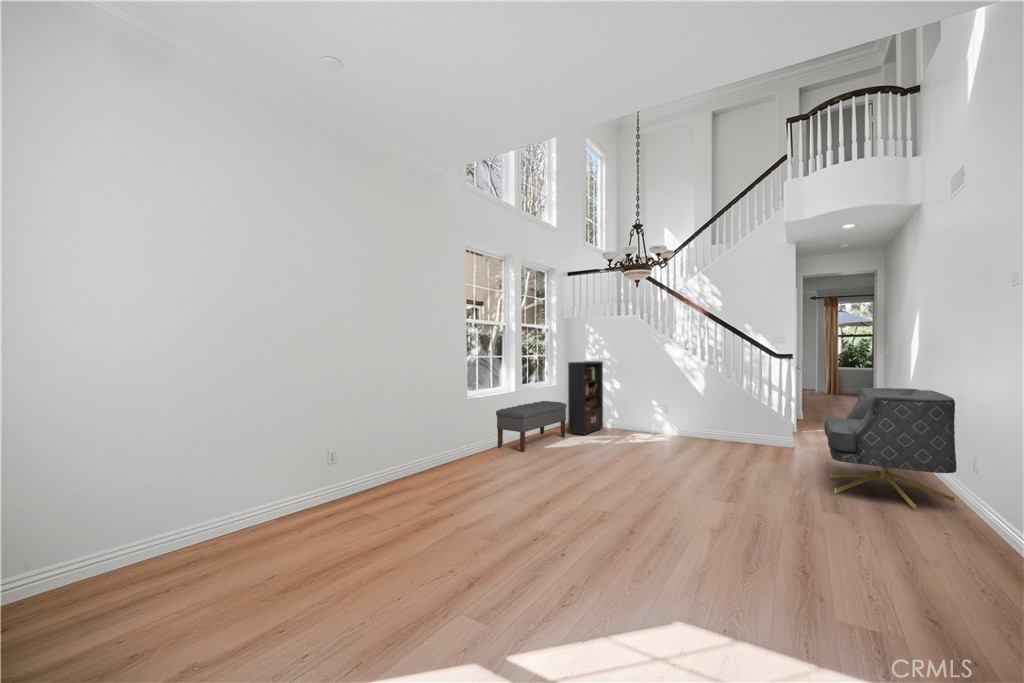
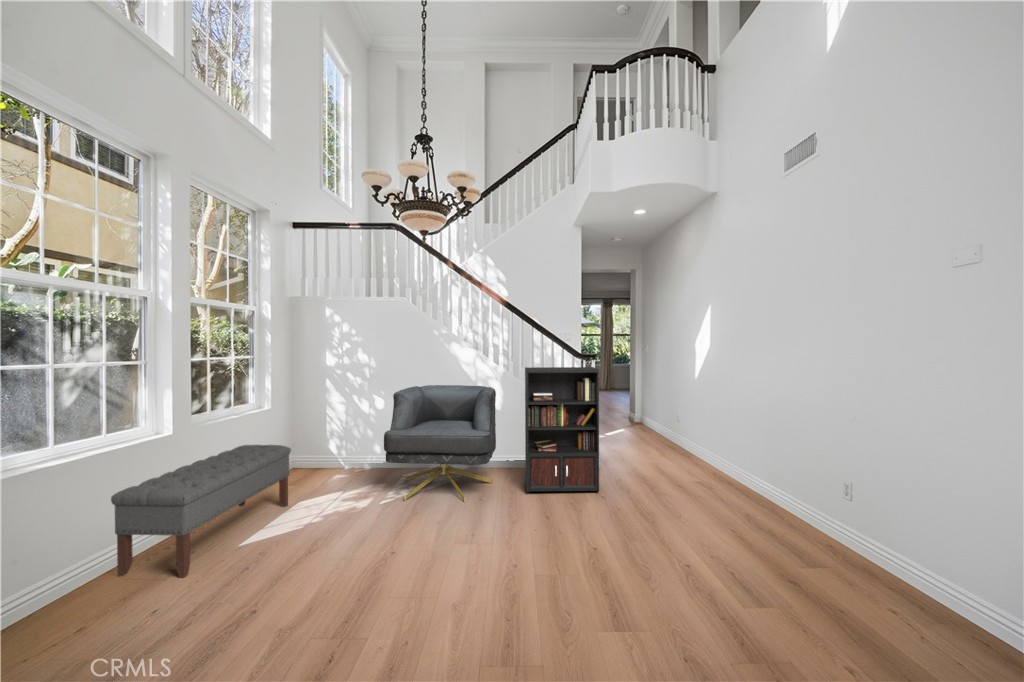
bookcase: present [568,361,603,435] -> present [525,367,608,493]
armchair: present [824,388,957,511] -> present [384,385,496,502]

